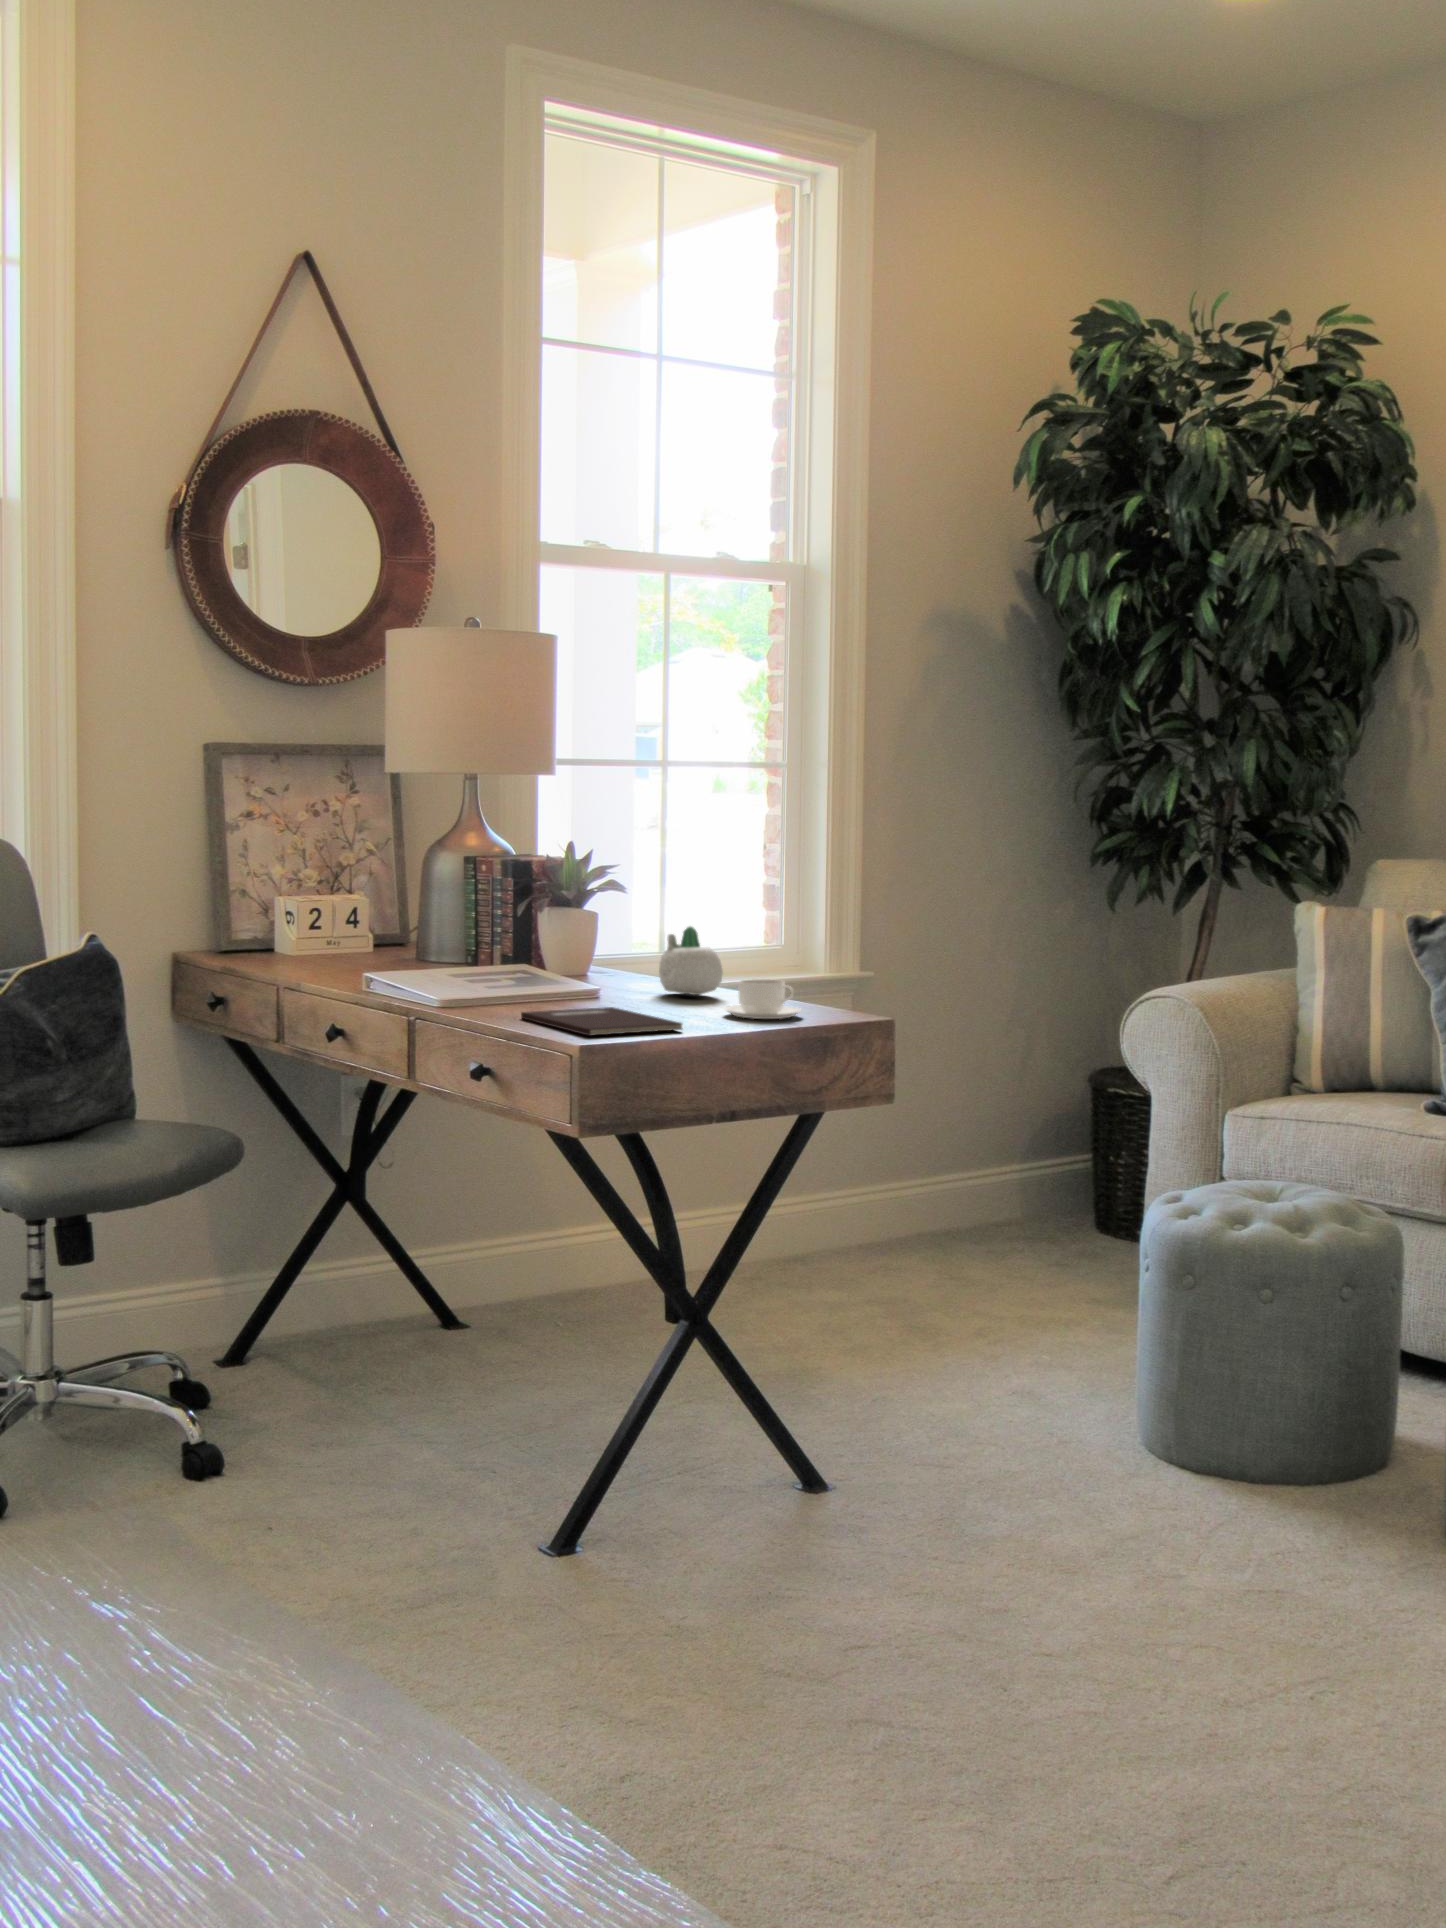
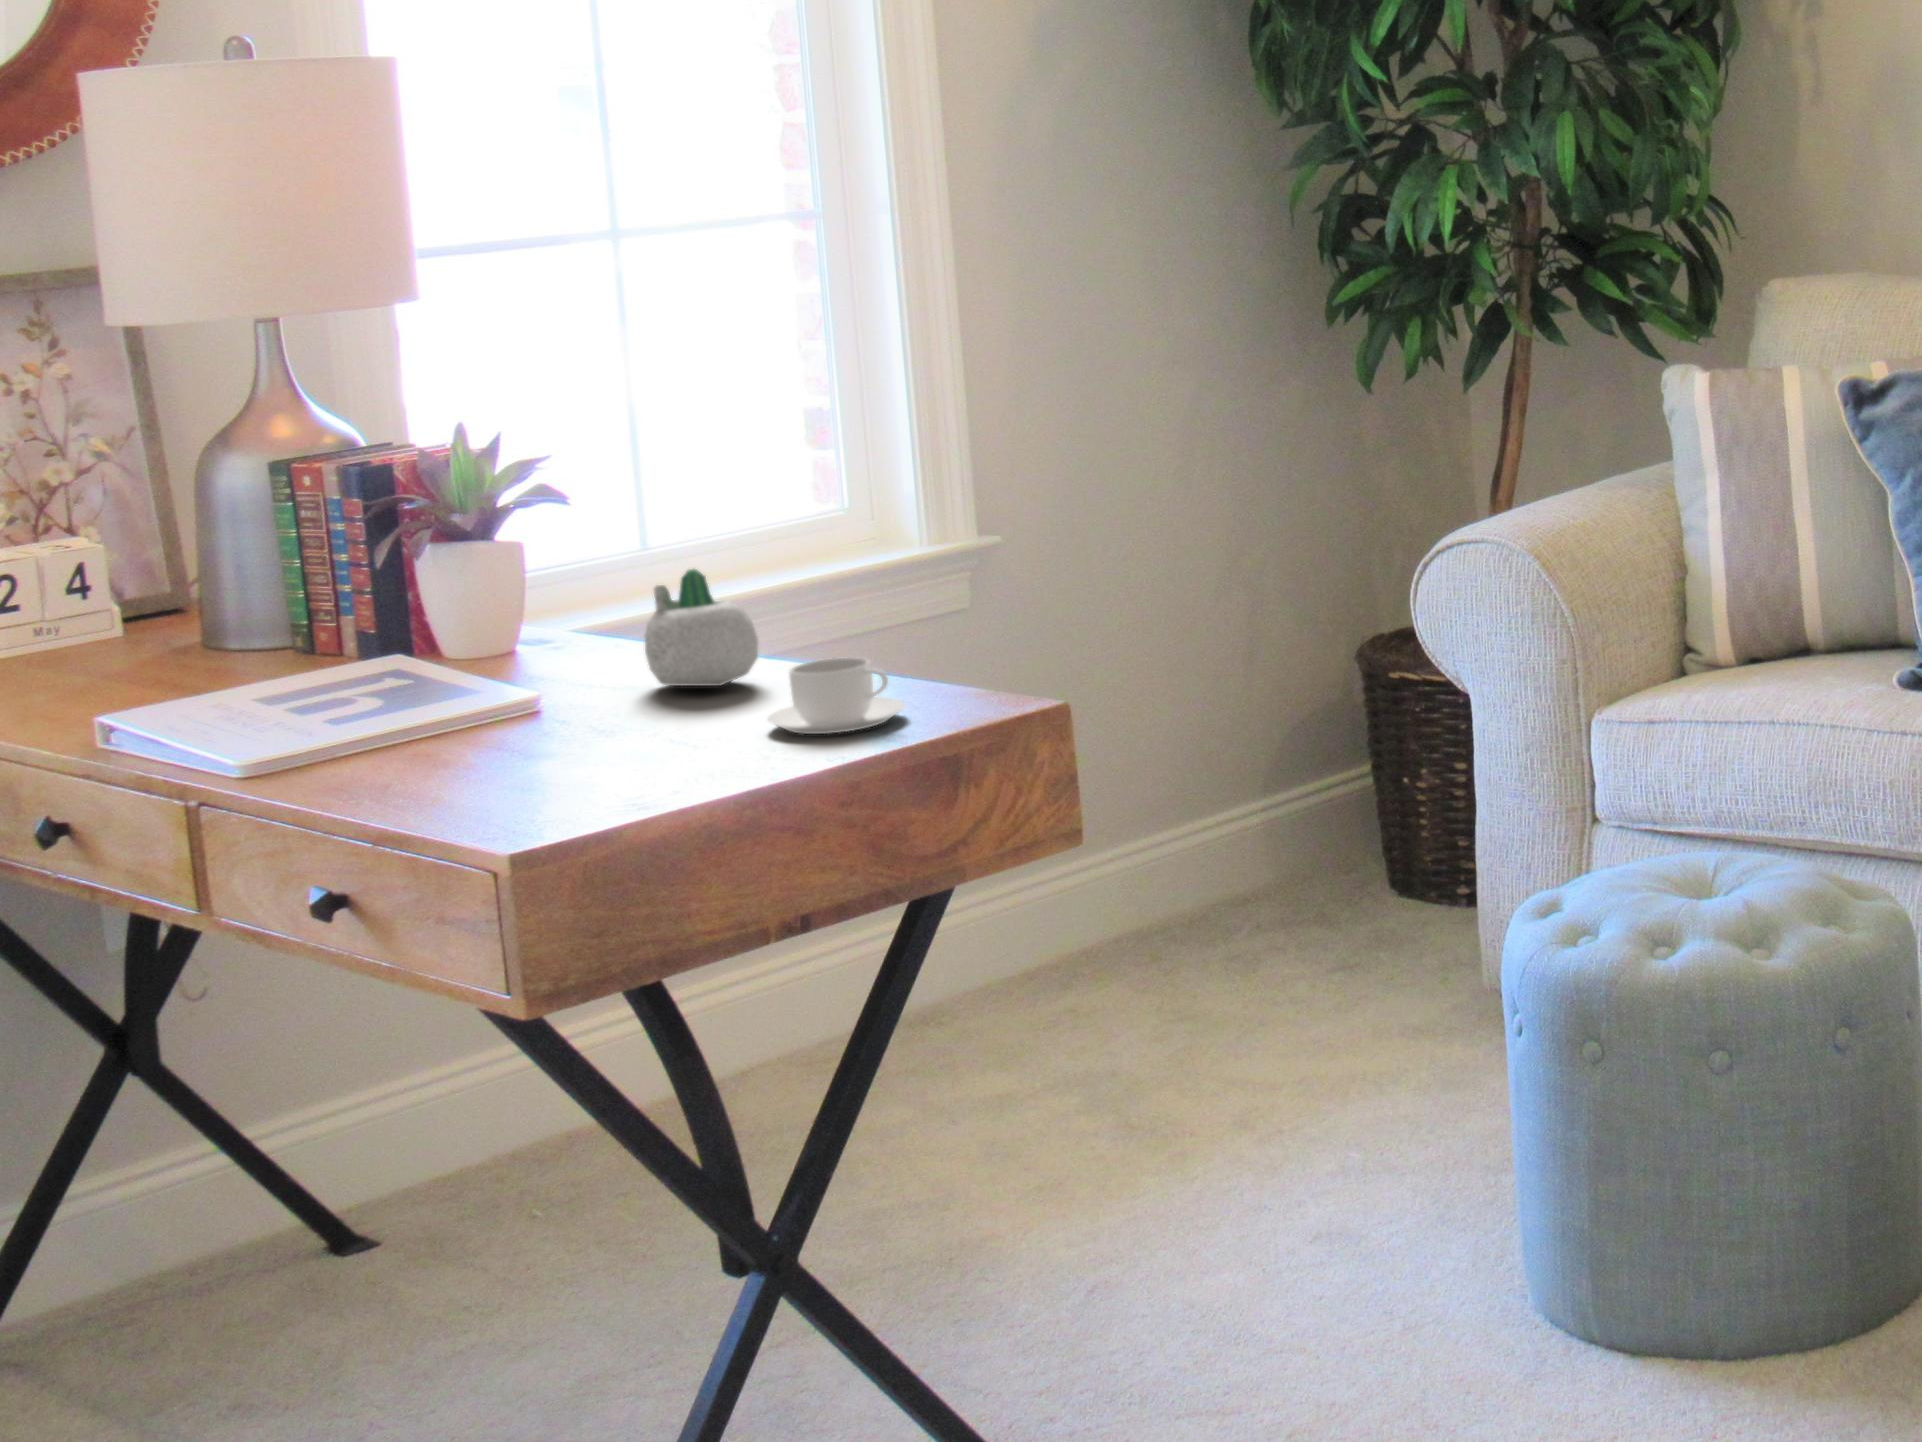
notebook: present [521,1007,682,1036] -> none [400,743,700,826]

